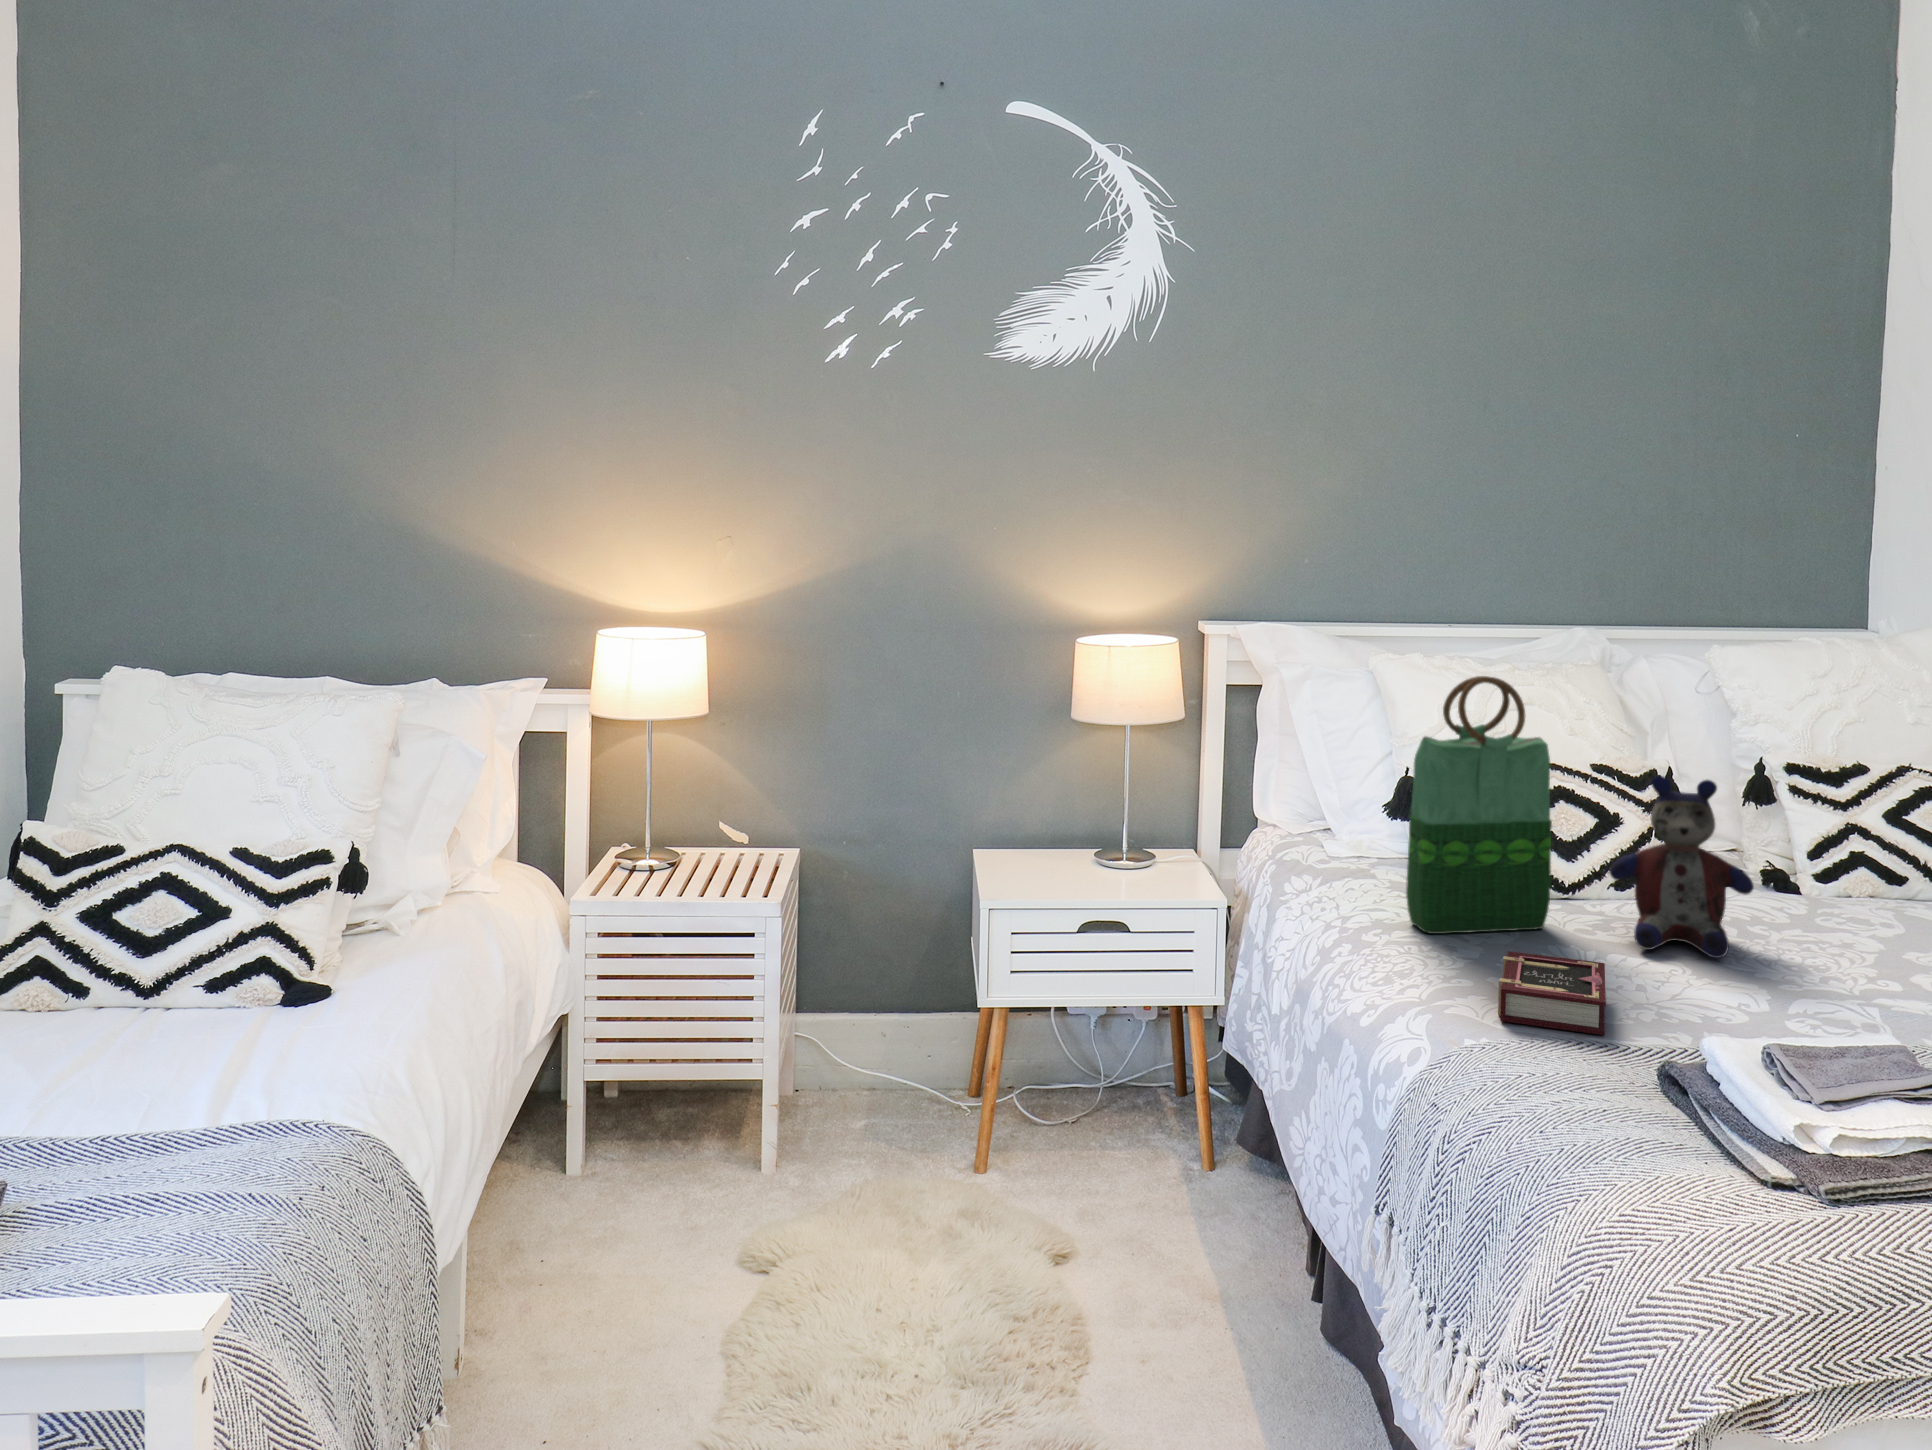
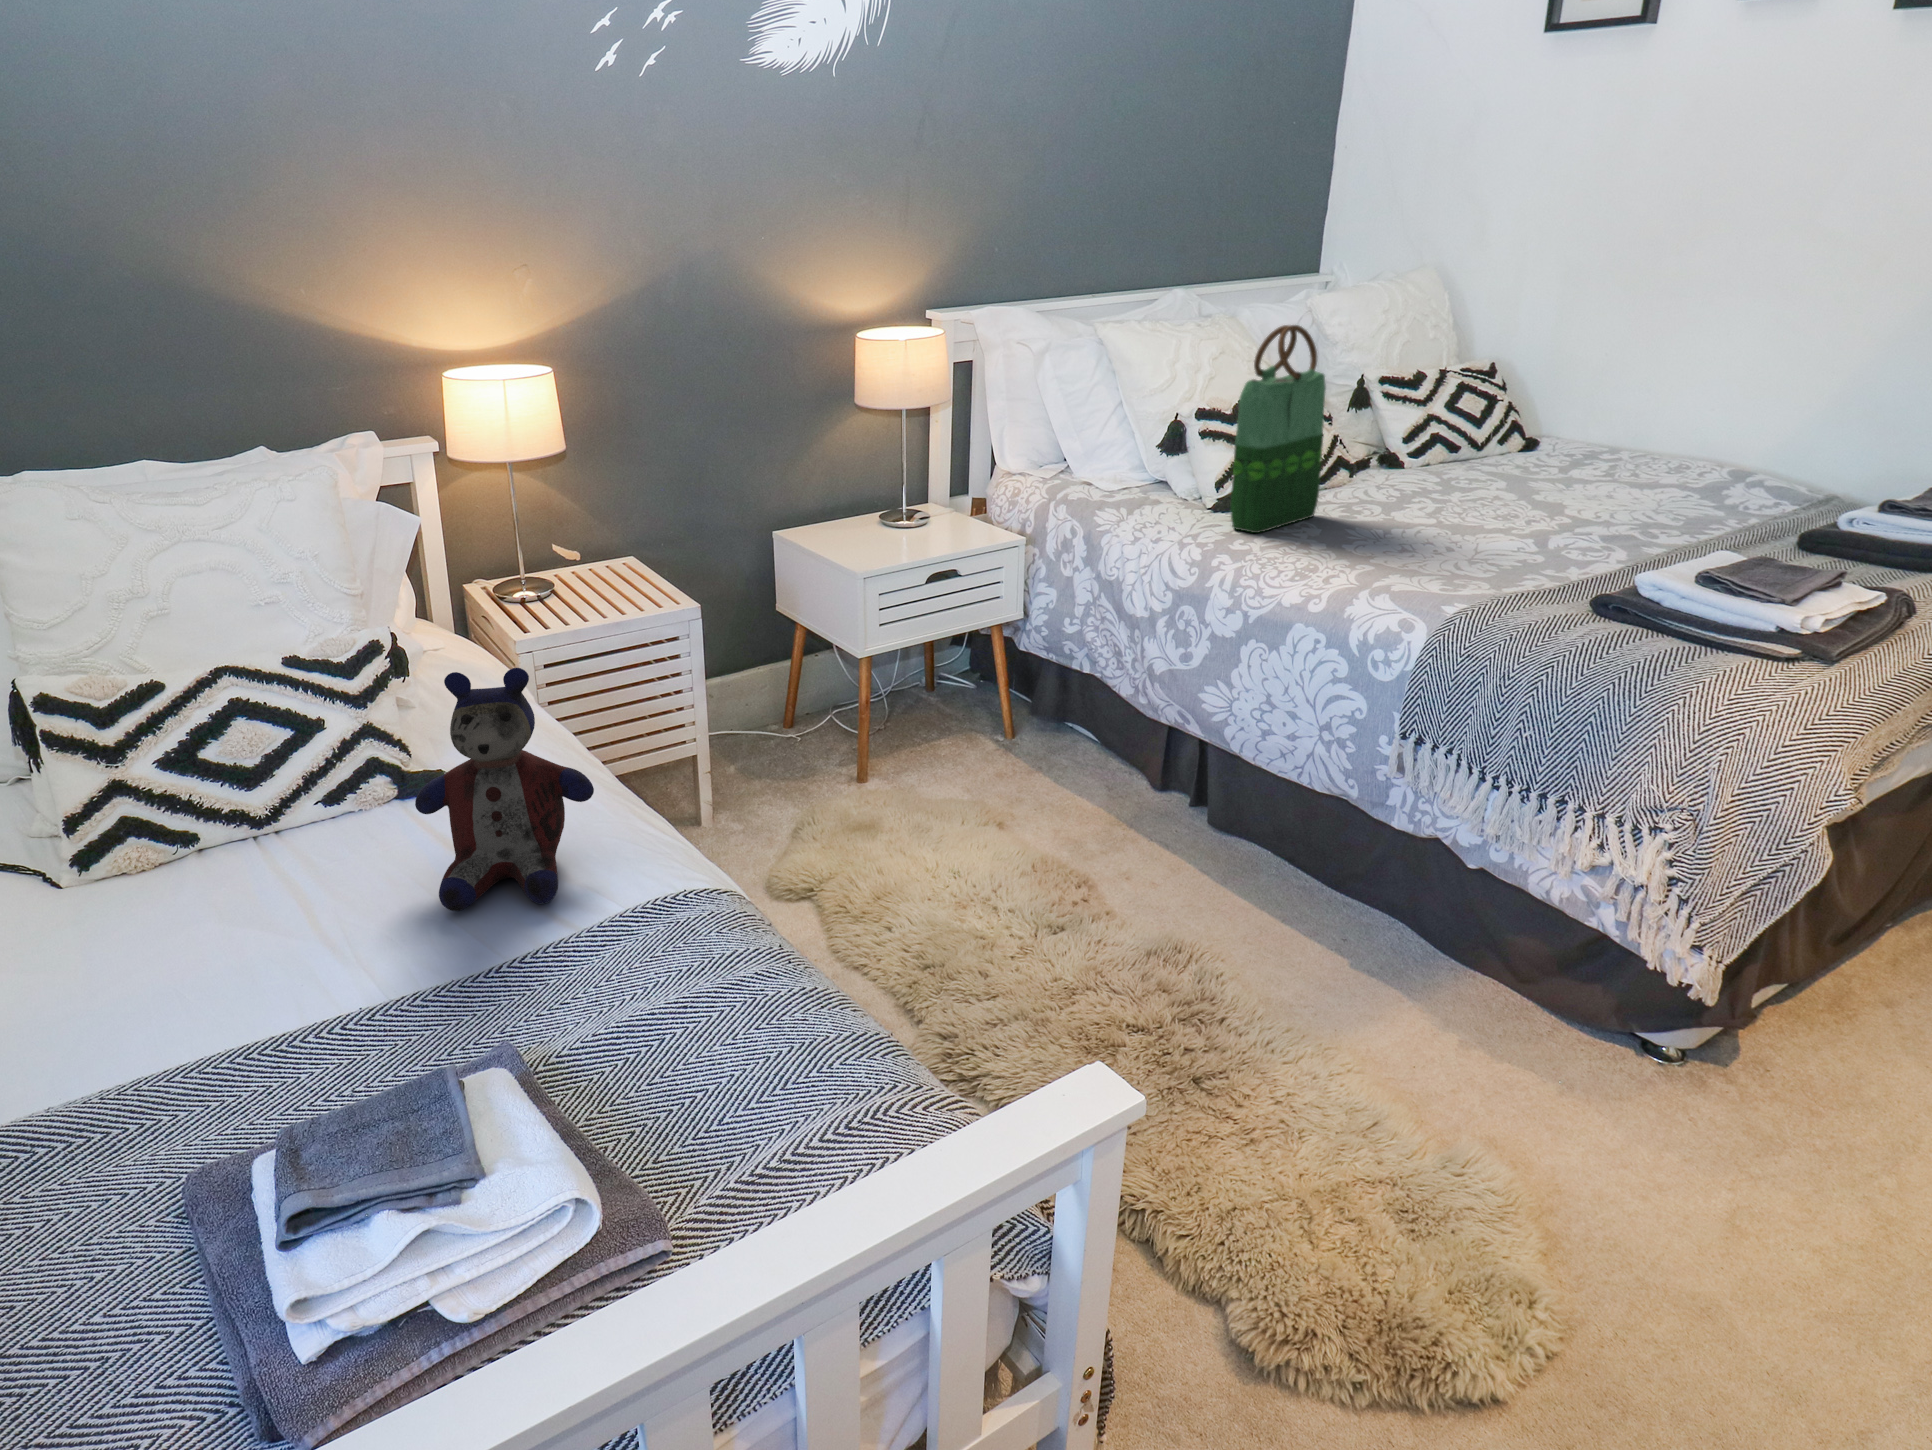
stuffed bear: present [1609,776,1754,958] -> present [415,668,594,911]
book: present [1498,951,1606,1035] -> none [1362,524,1479,574]

